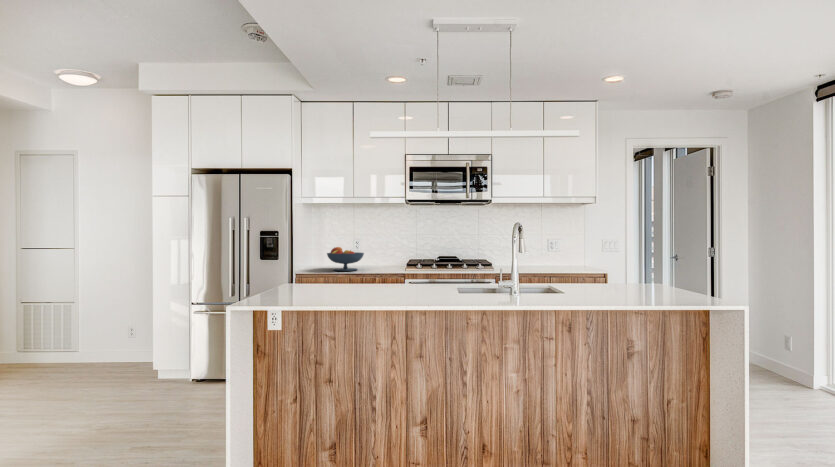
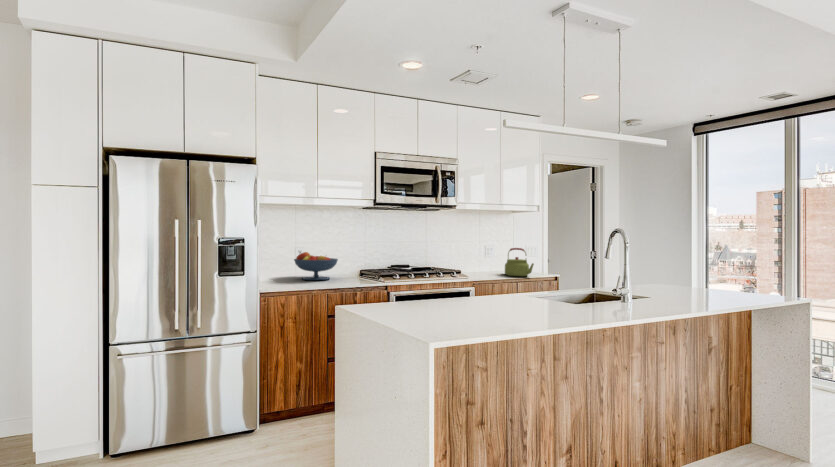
kettle: none [544,244,570,274] -> present [505,248,534,276]

